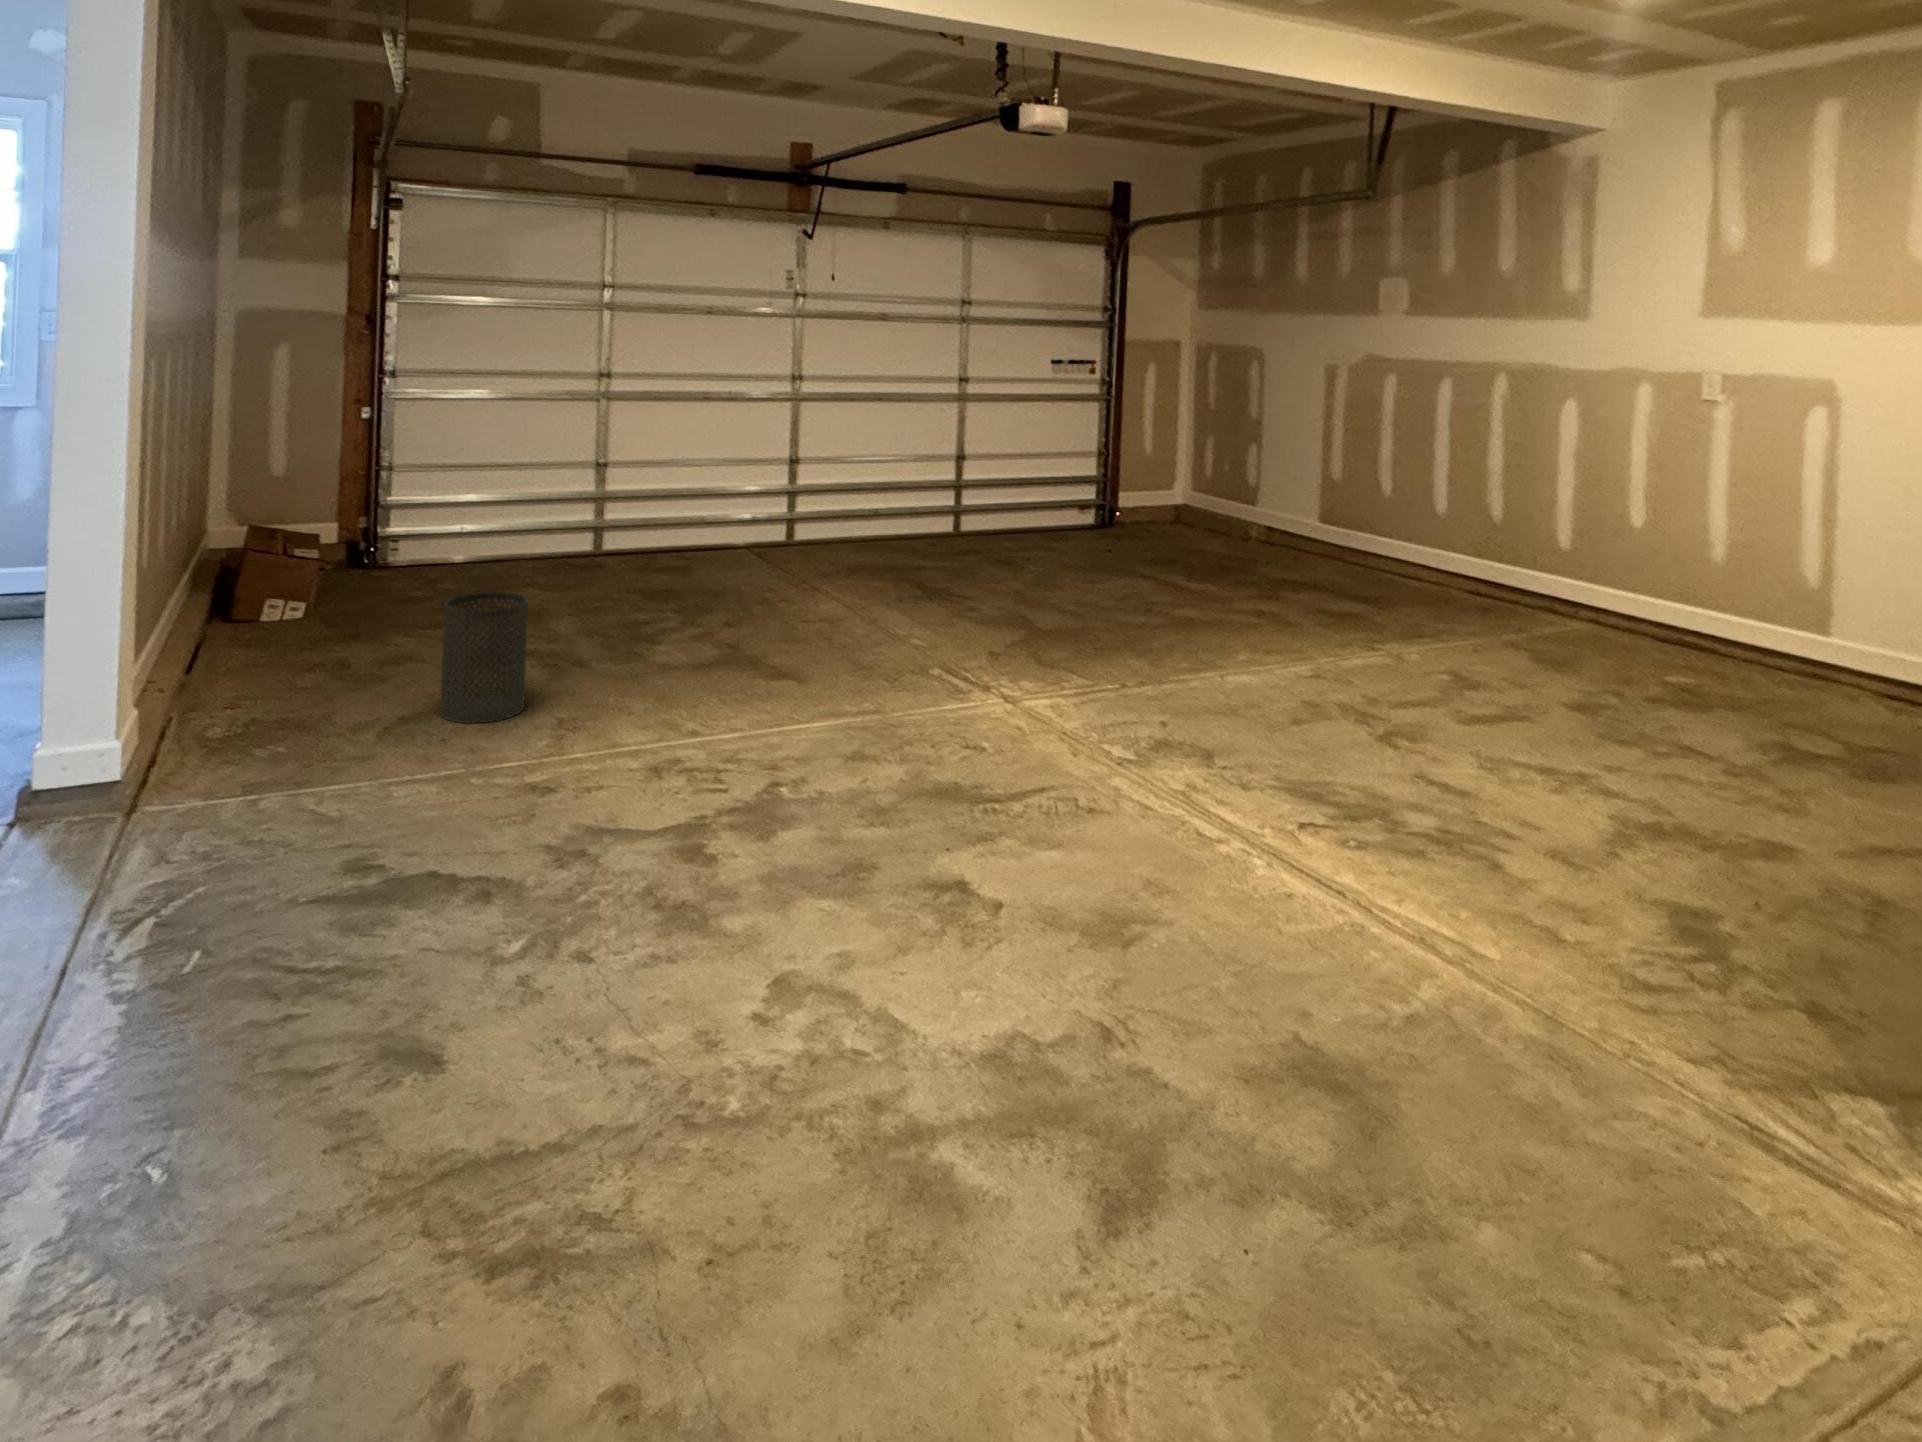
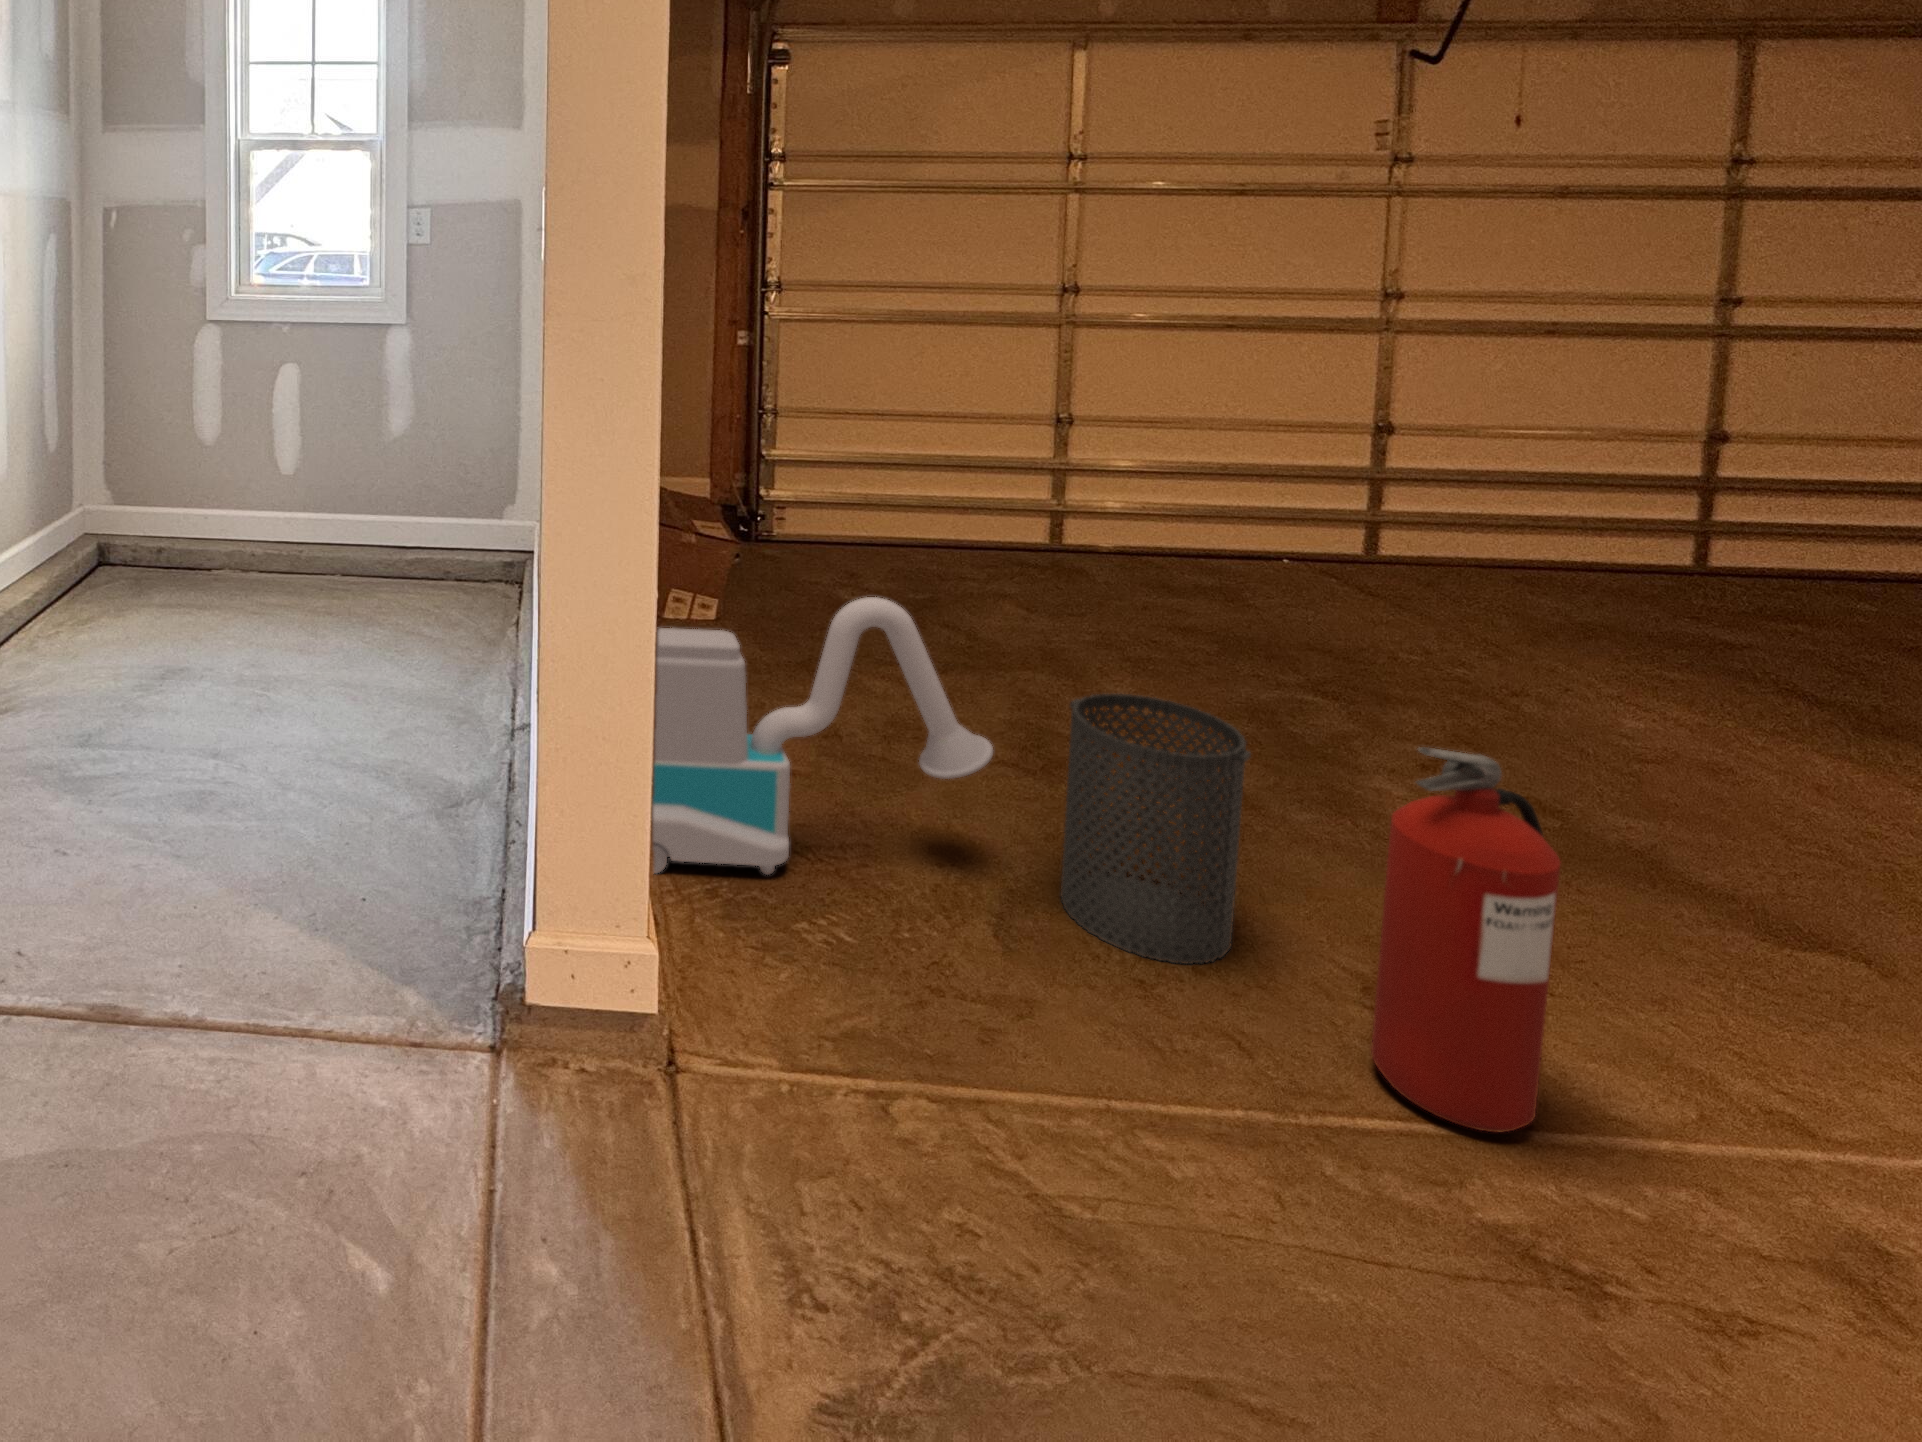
vacuum cleaner: none [153,553,410,742] -> present [653,597,994,874]
fire extinguisher: none [544,577,615,747] -> present [1371,747,1560,1132]

